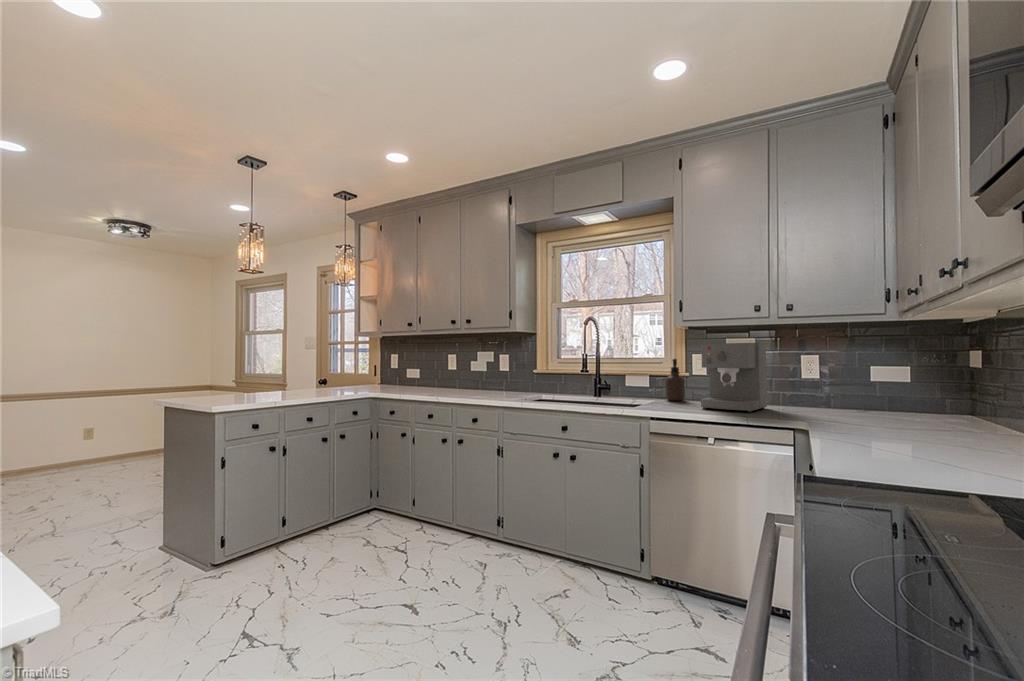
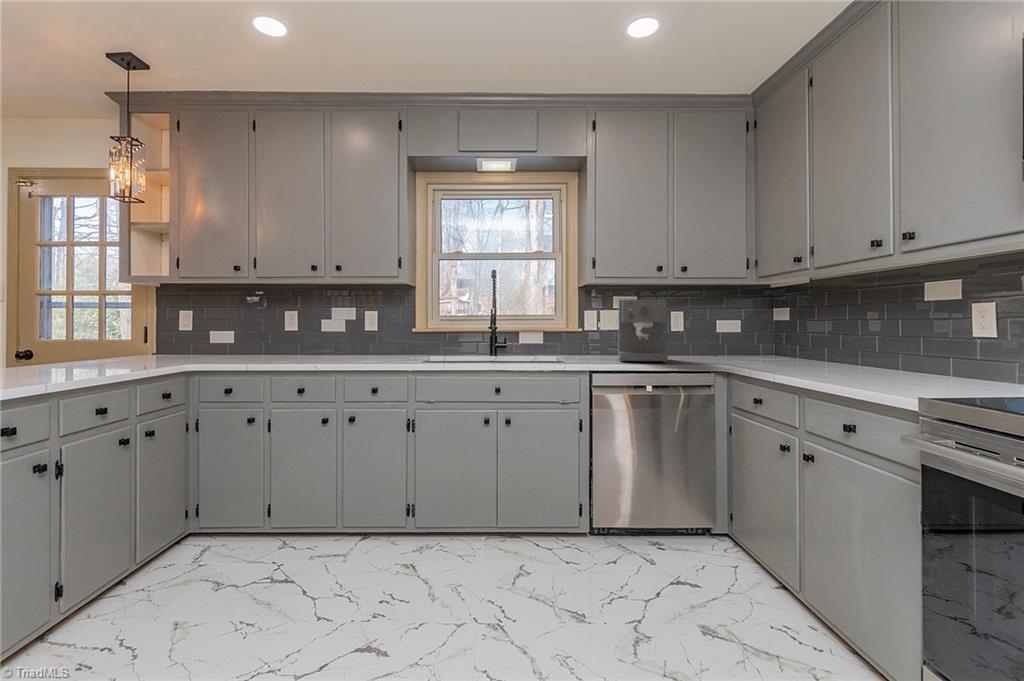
soap dispenser: present [666,359,685,401] -> none [566,315,584,356]

